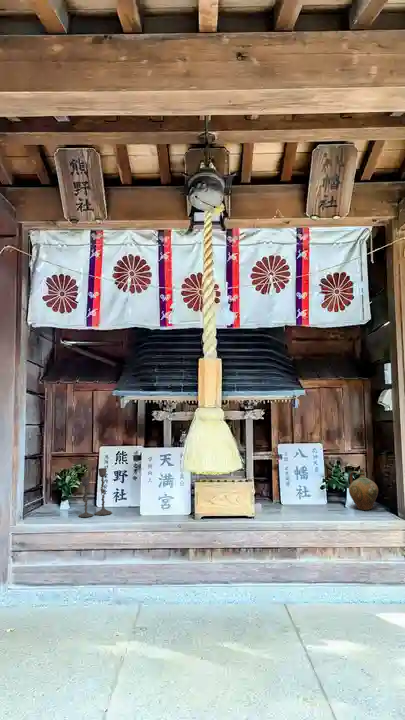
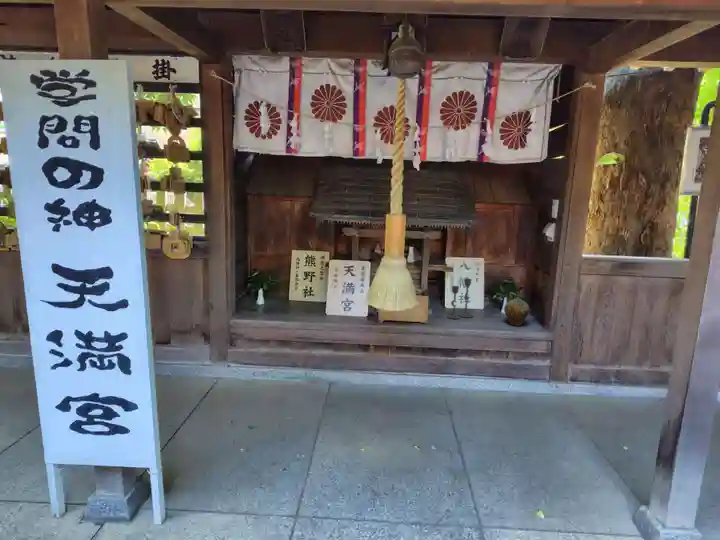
candlestick: present [79,468,112,517] -> present [448,279,473,319]

